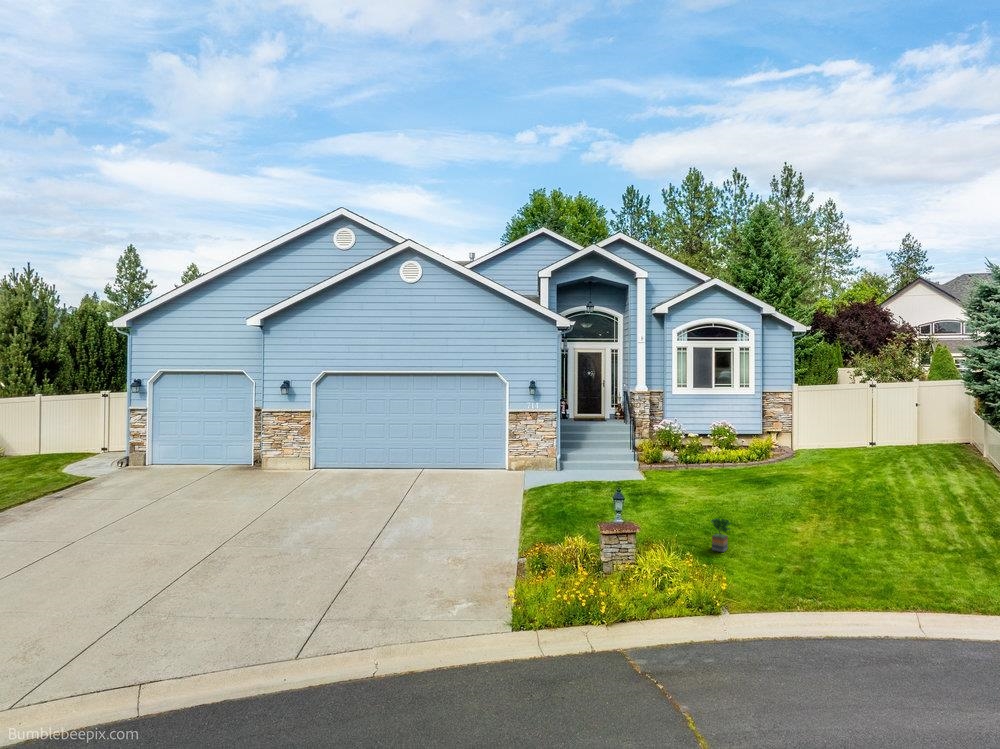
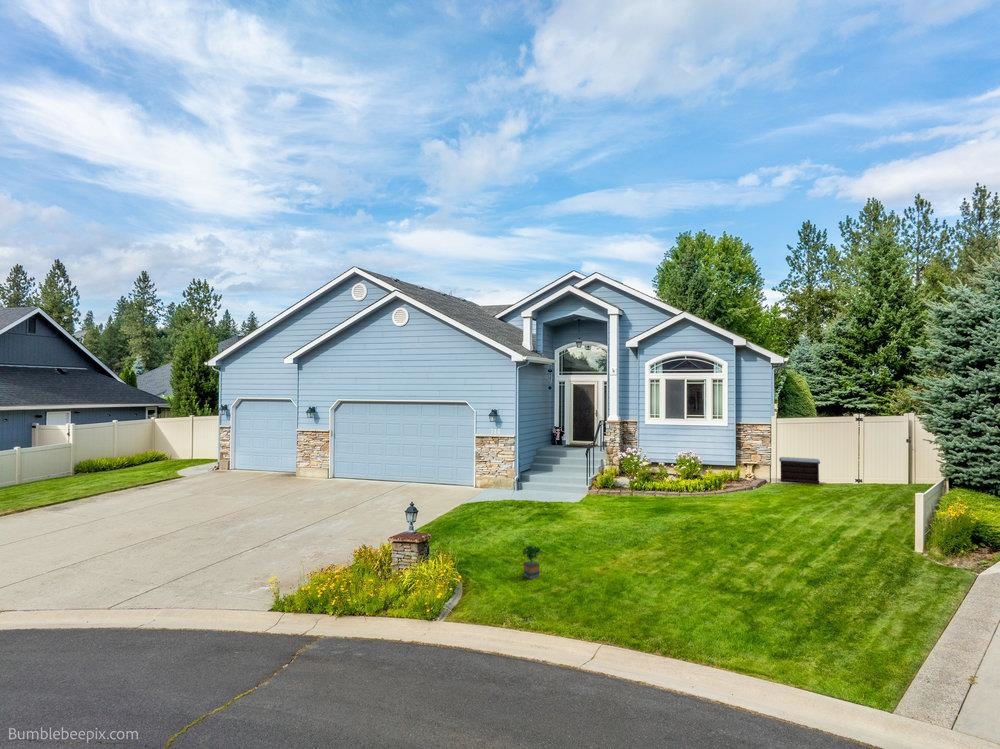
bench: none [805,425,846,449] -> present [779,457,820,484]

